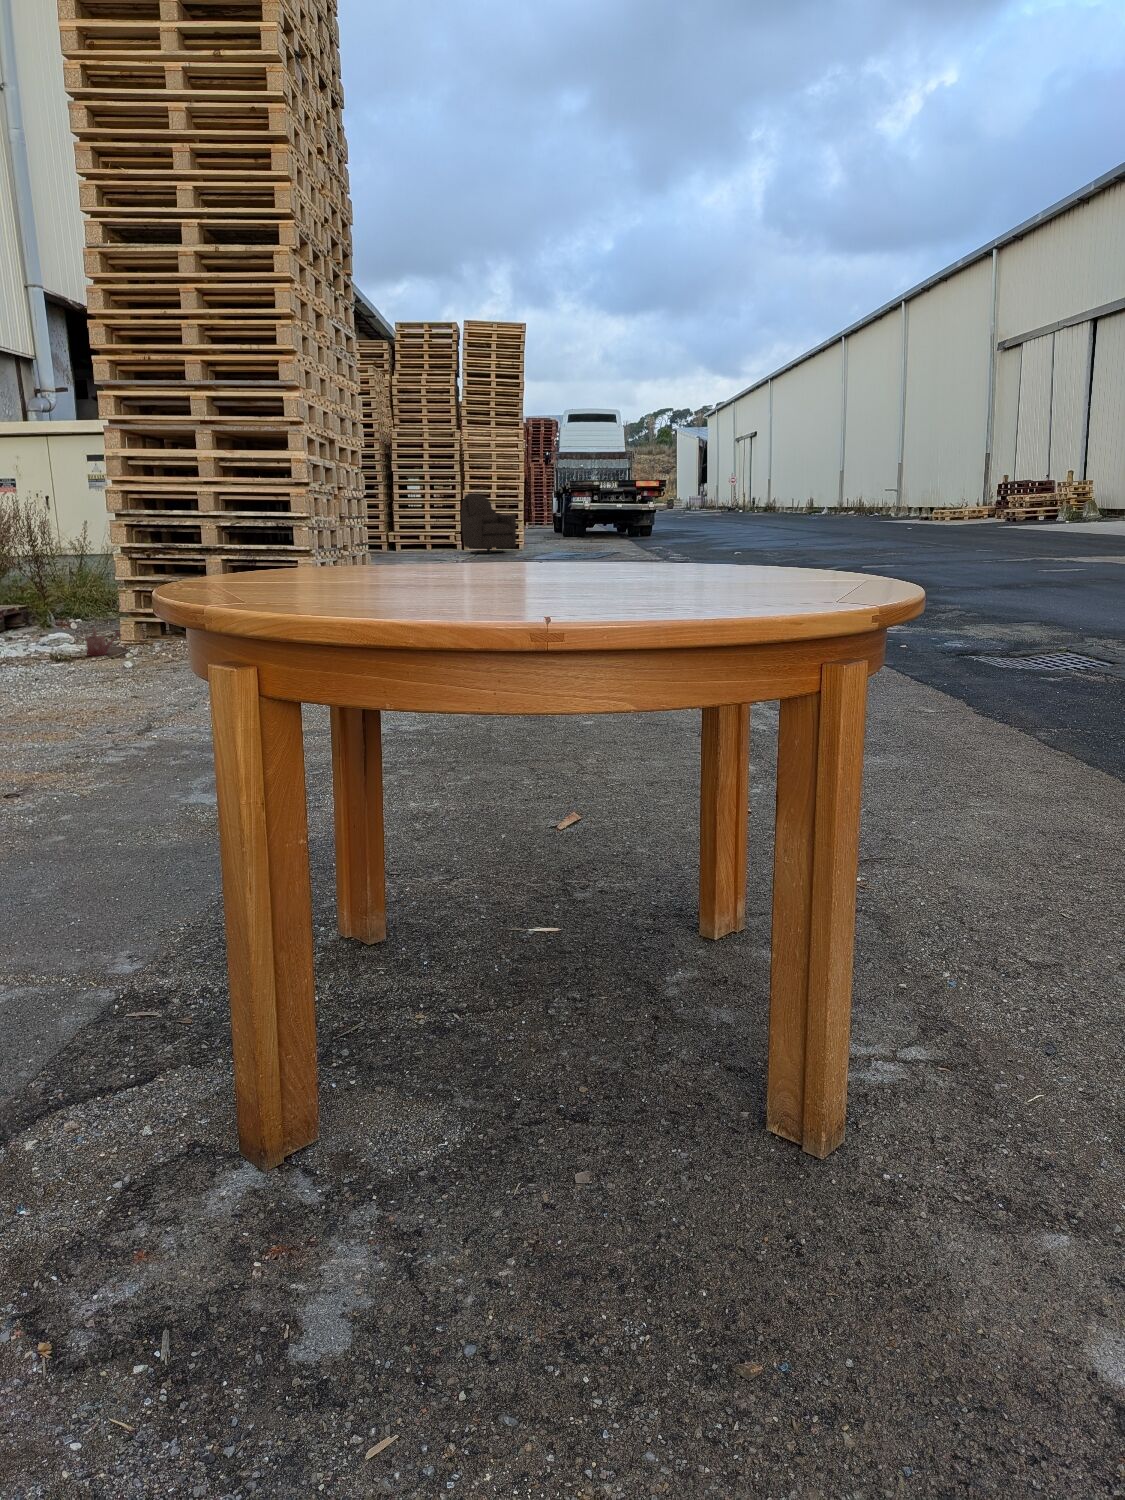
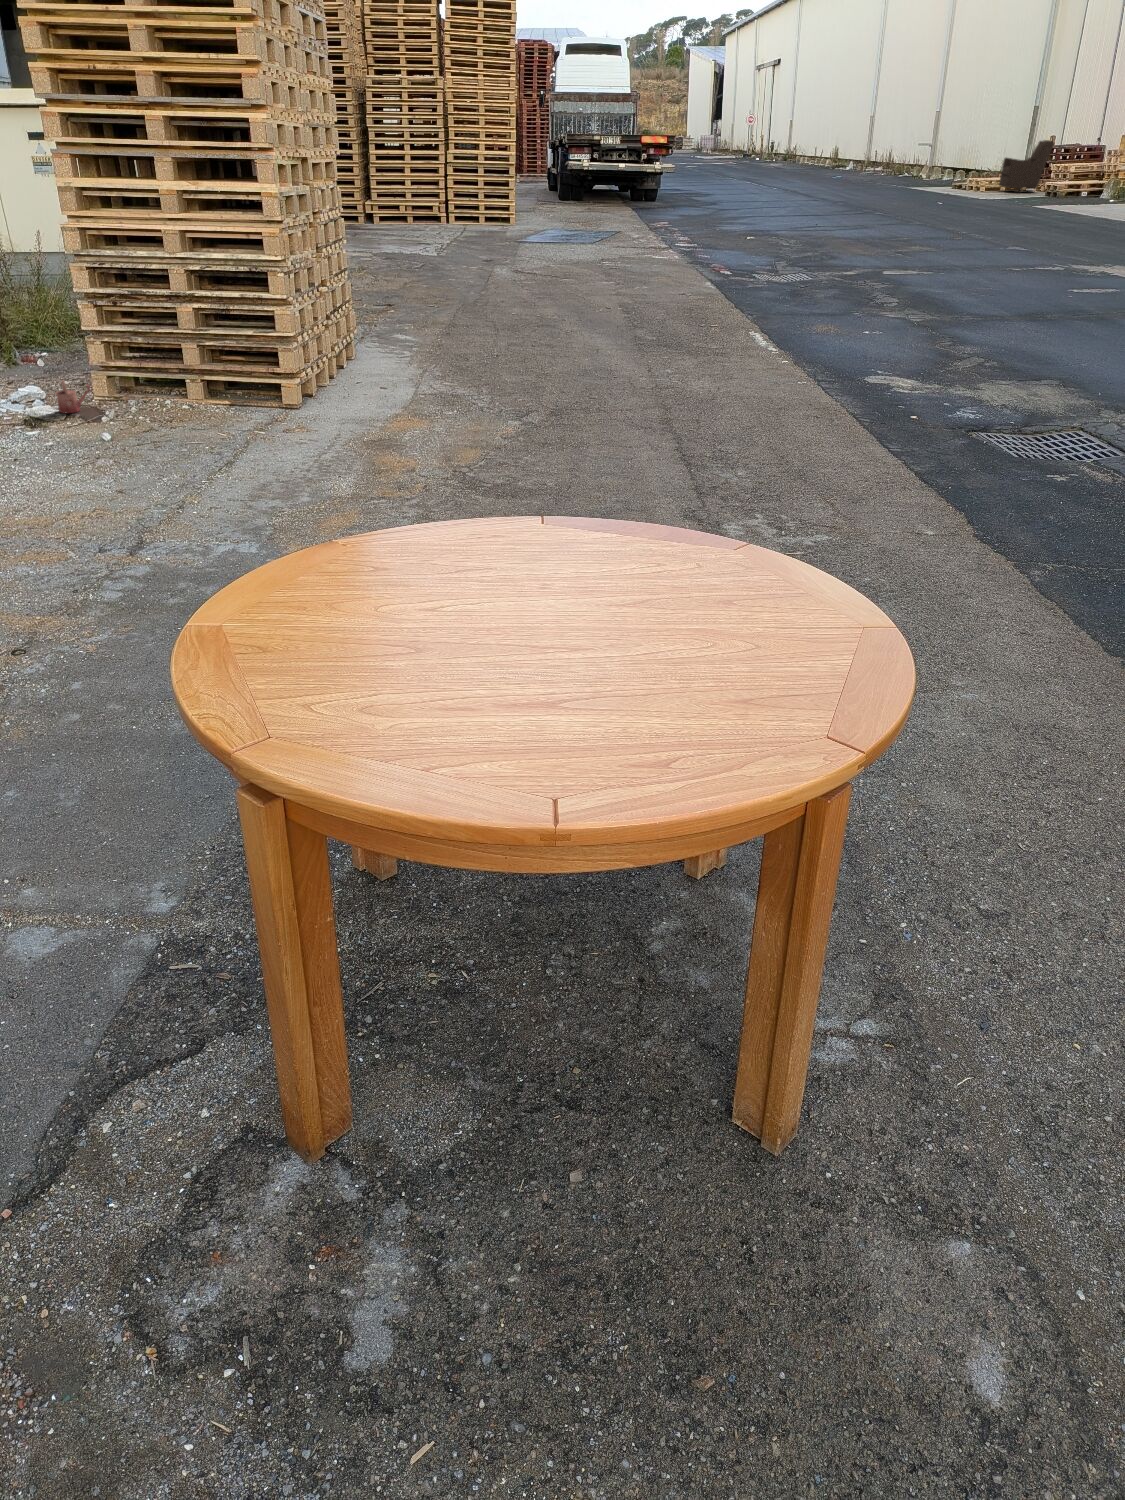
chair: present [461,494,516,554] -> present [999,140,1054,193]

